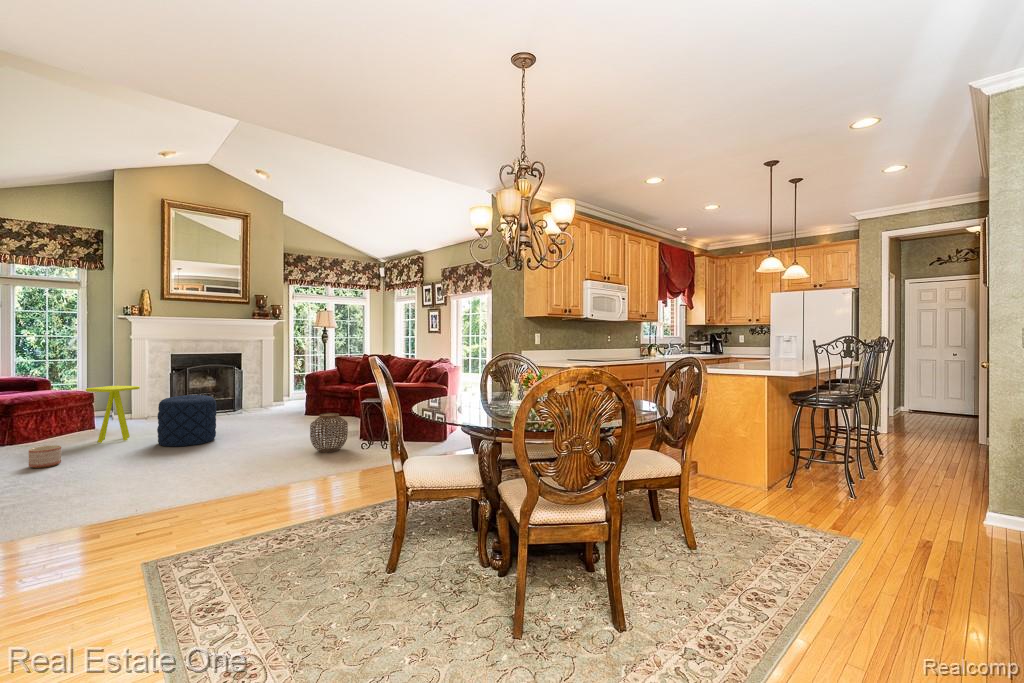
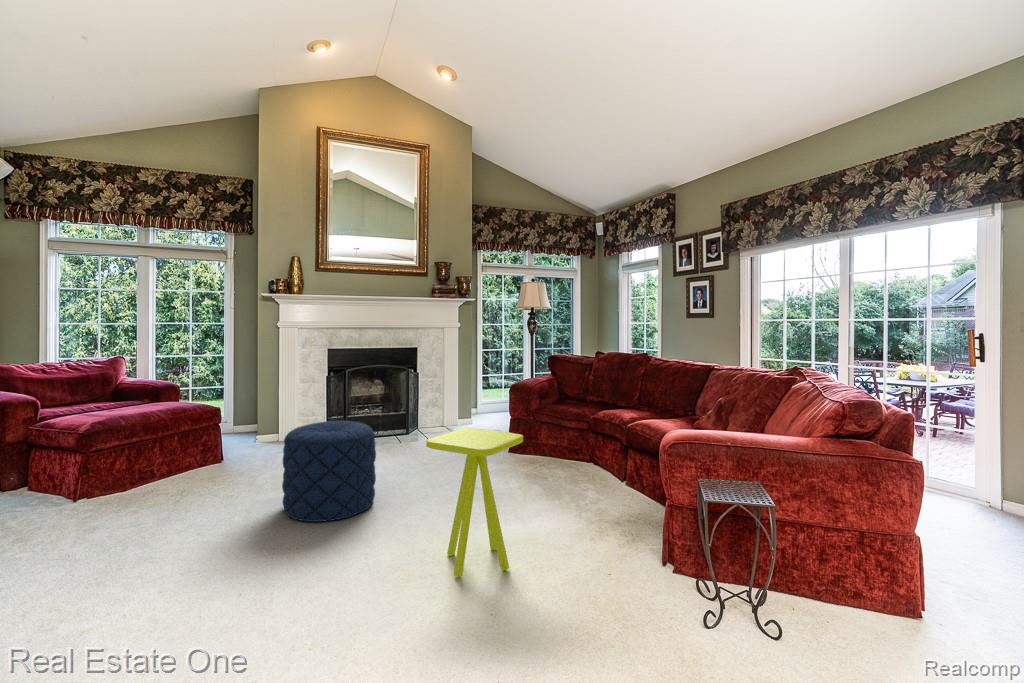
side table: present [86,386,140,443] -> present [426,428,523,577]
woven basket: present [310,413,348,453] -> none [557,490,642,595]
planter: present [29,445,61,468] -> none [45,522,107,575]

